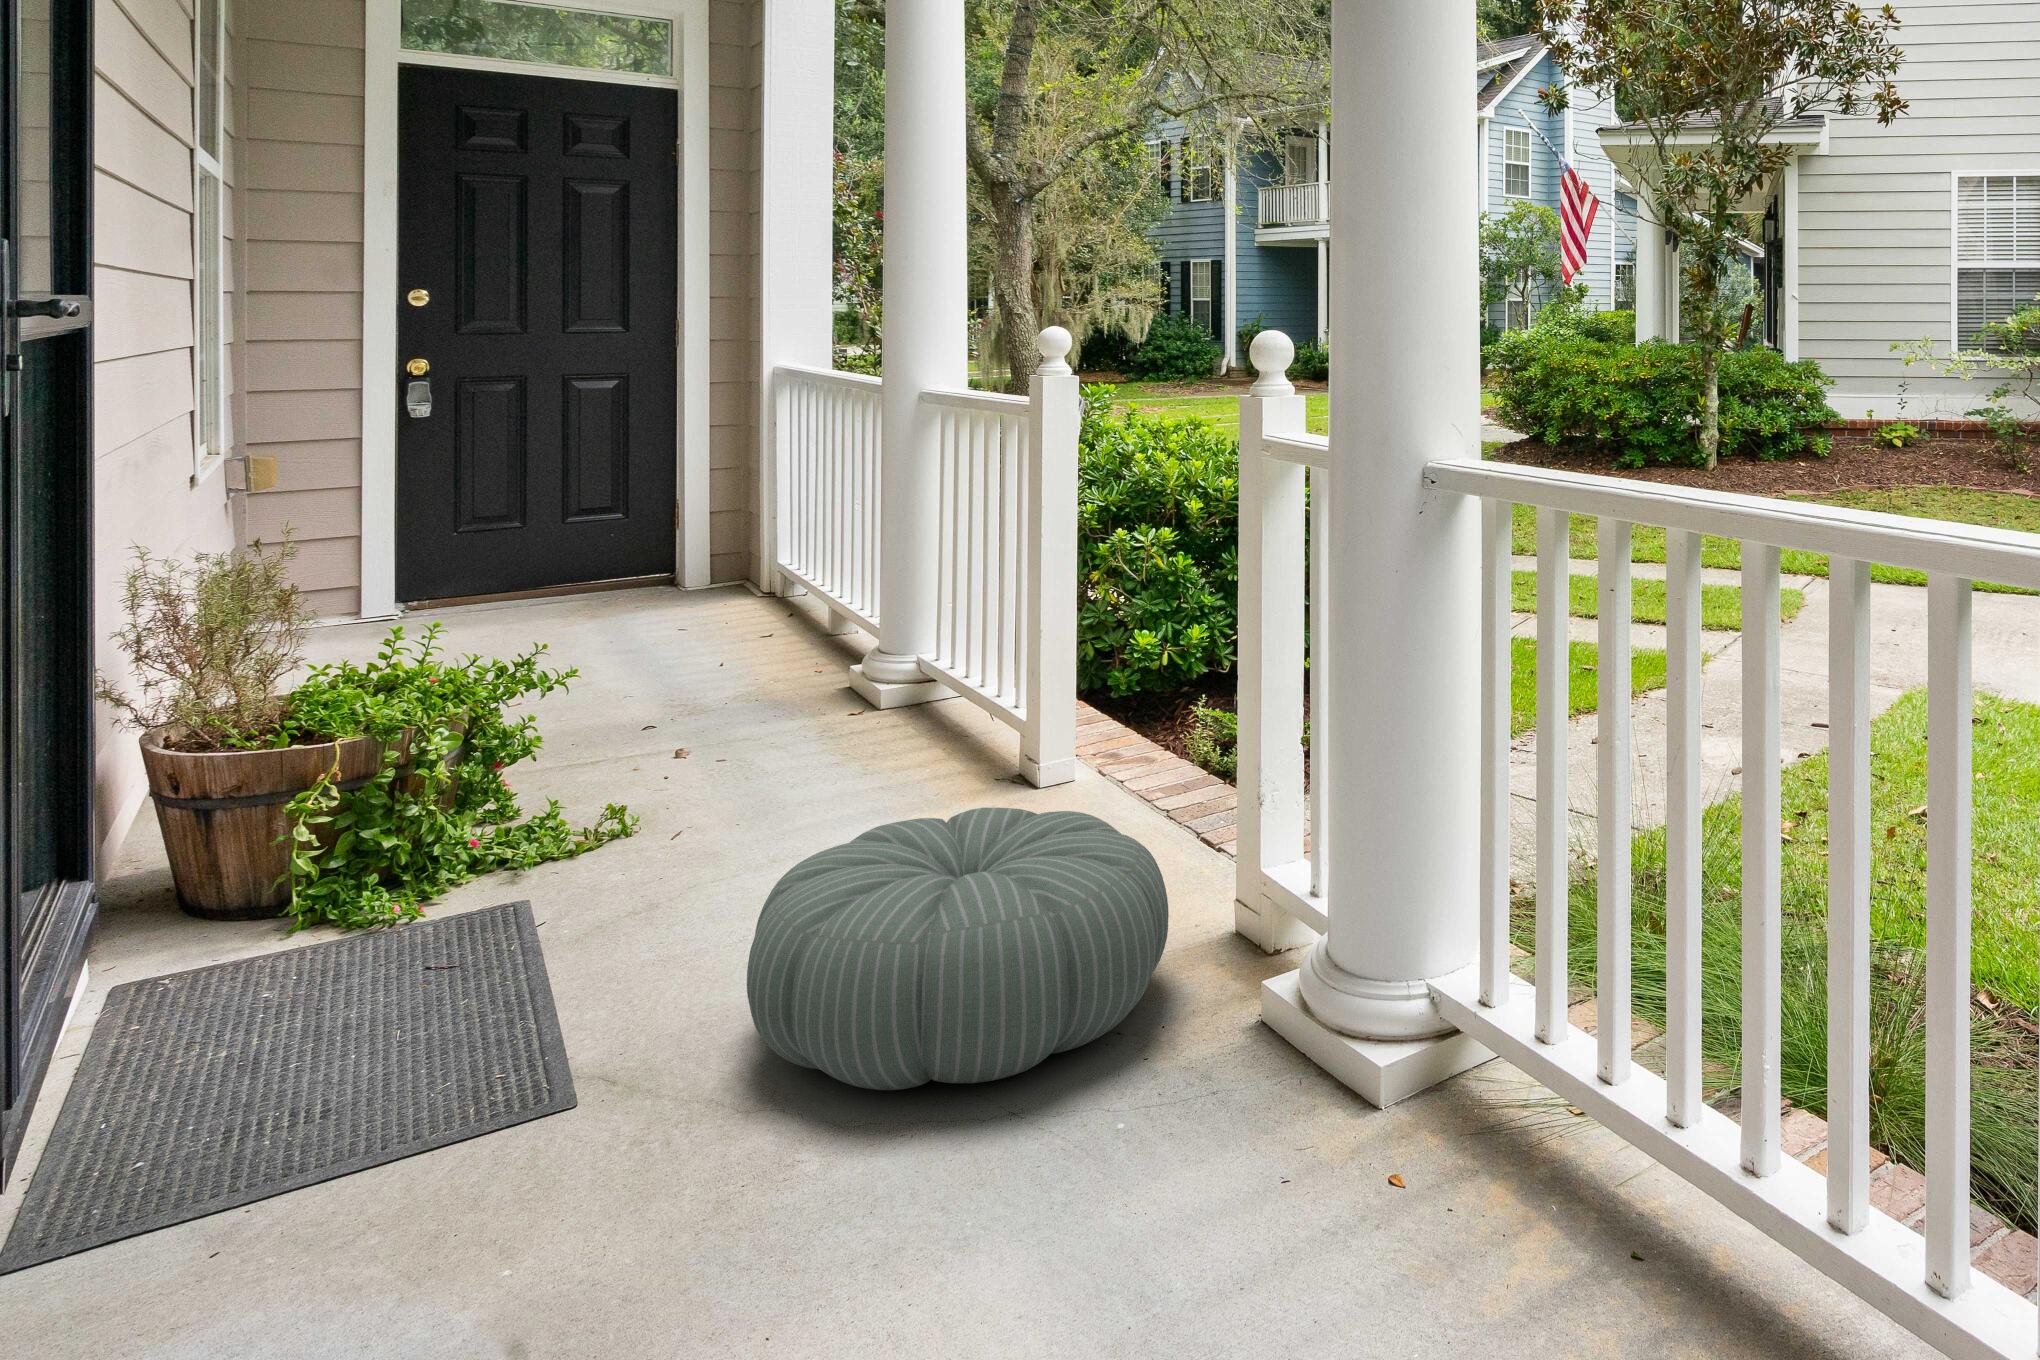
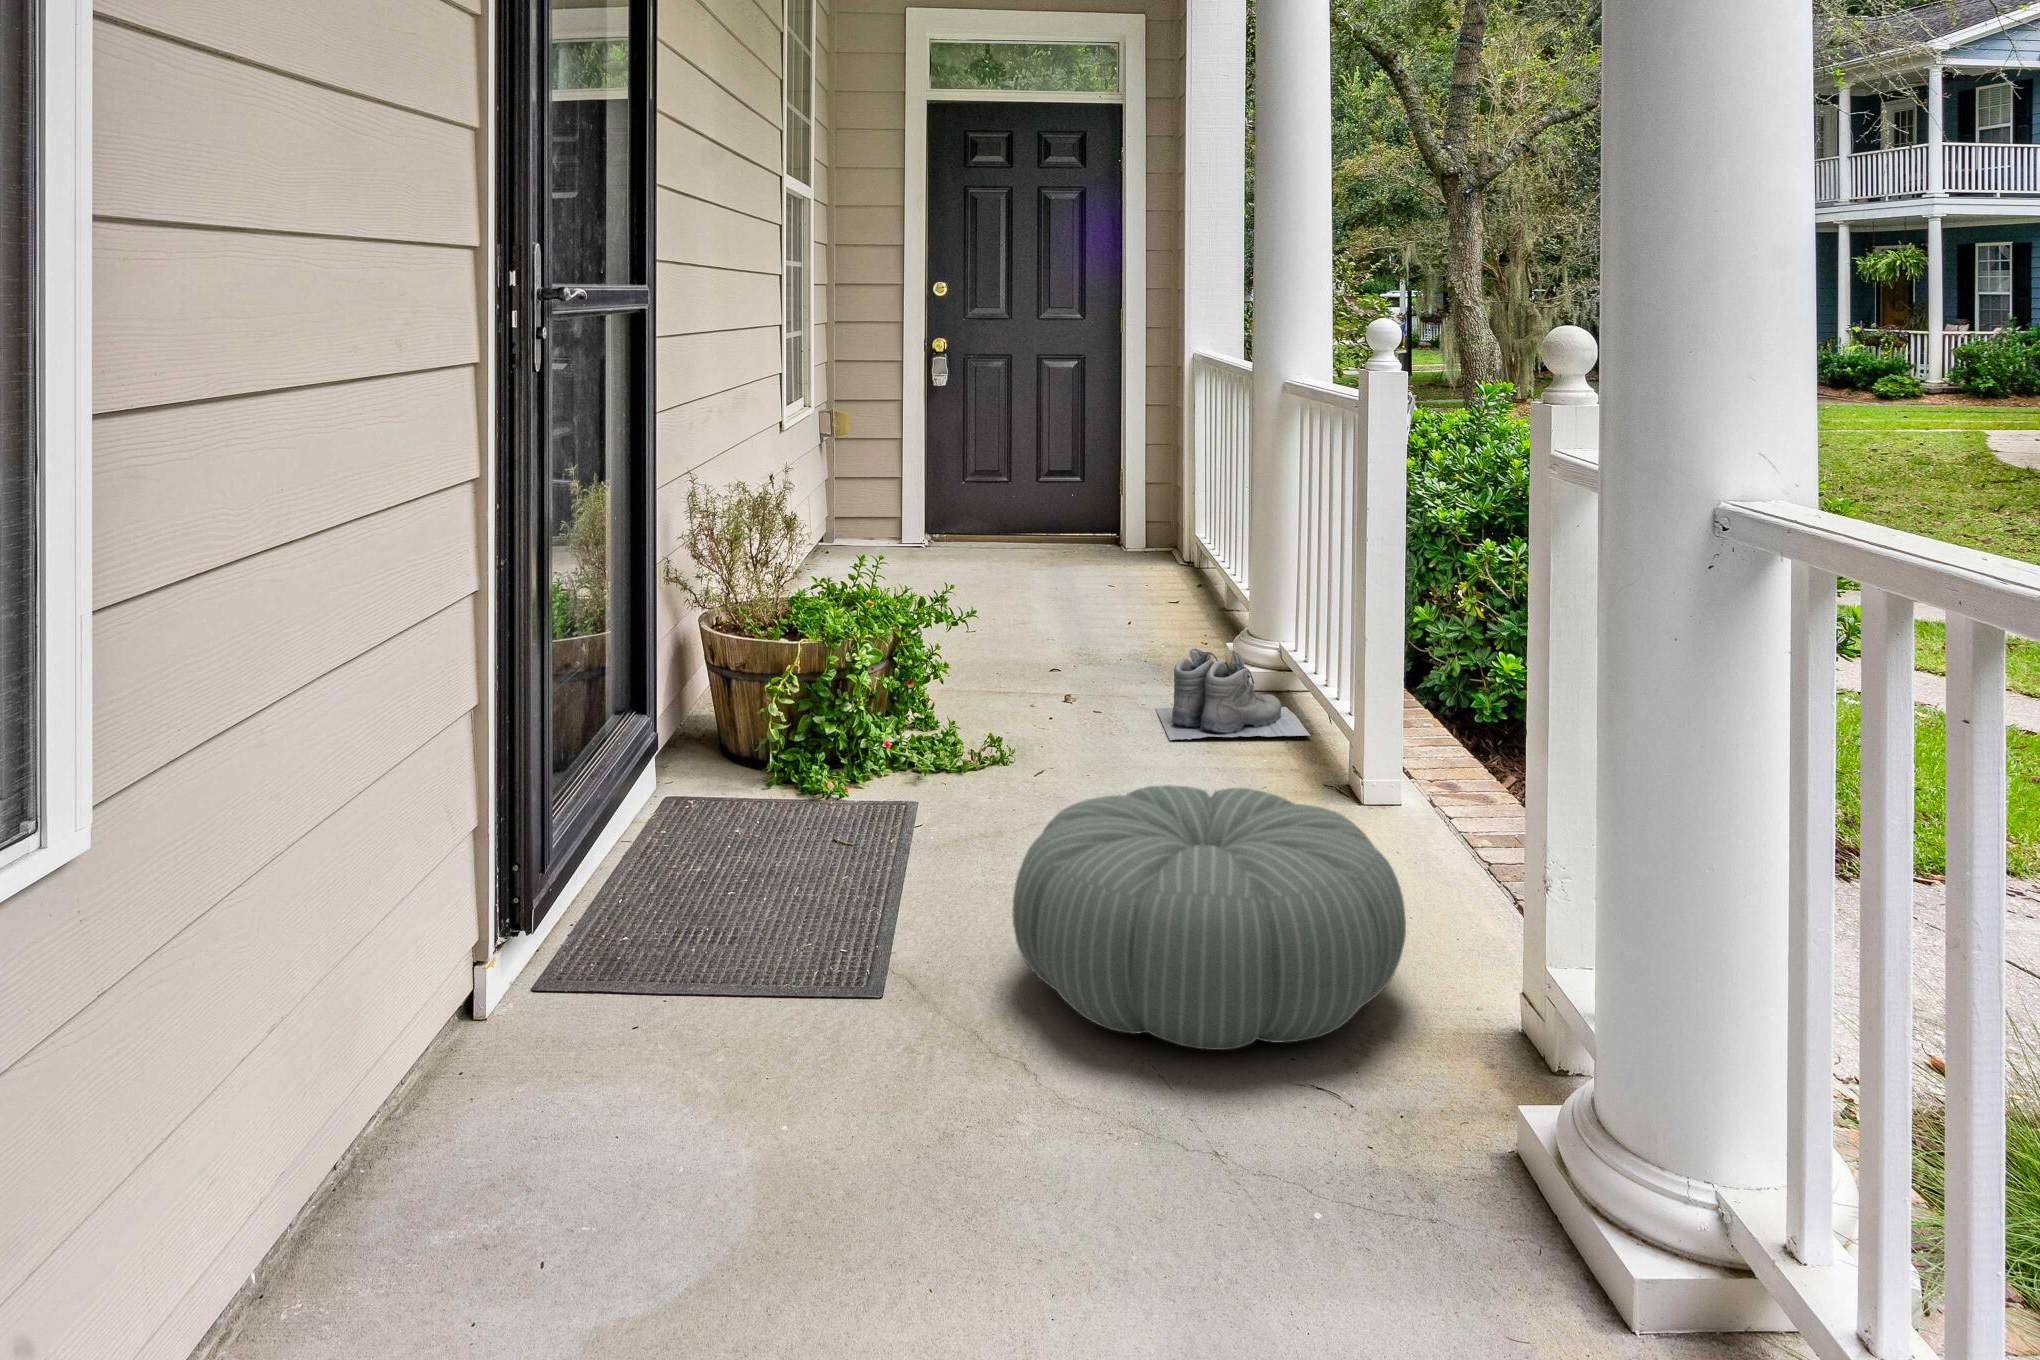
boots: none [789,674,971,777] -> present [1156,649,1310,740]

